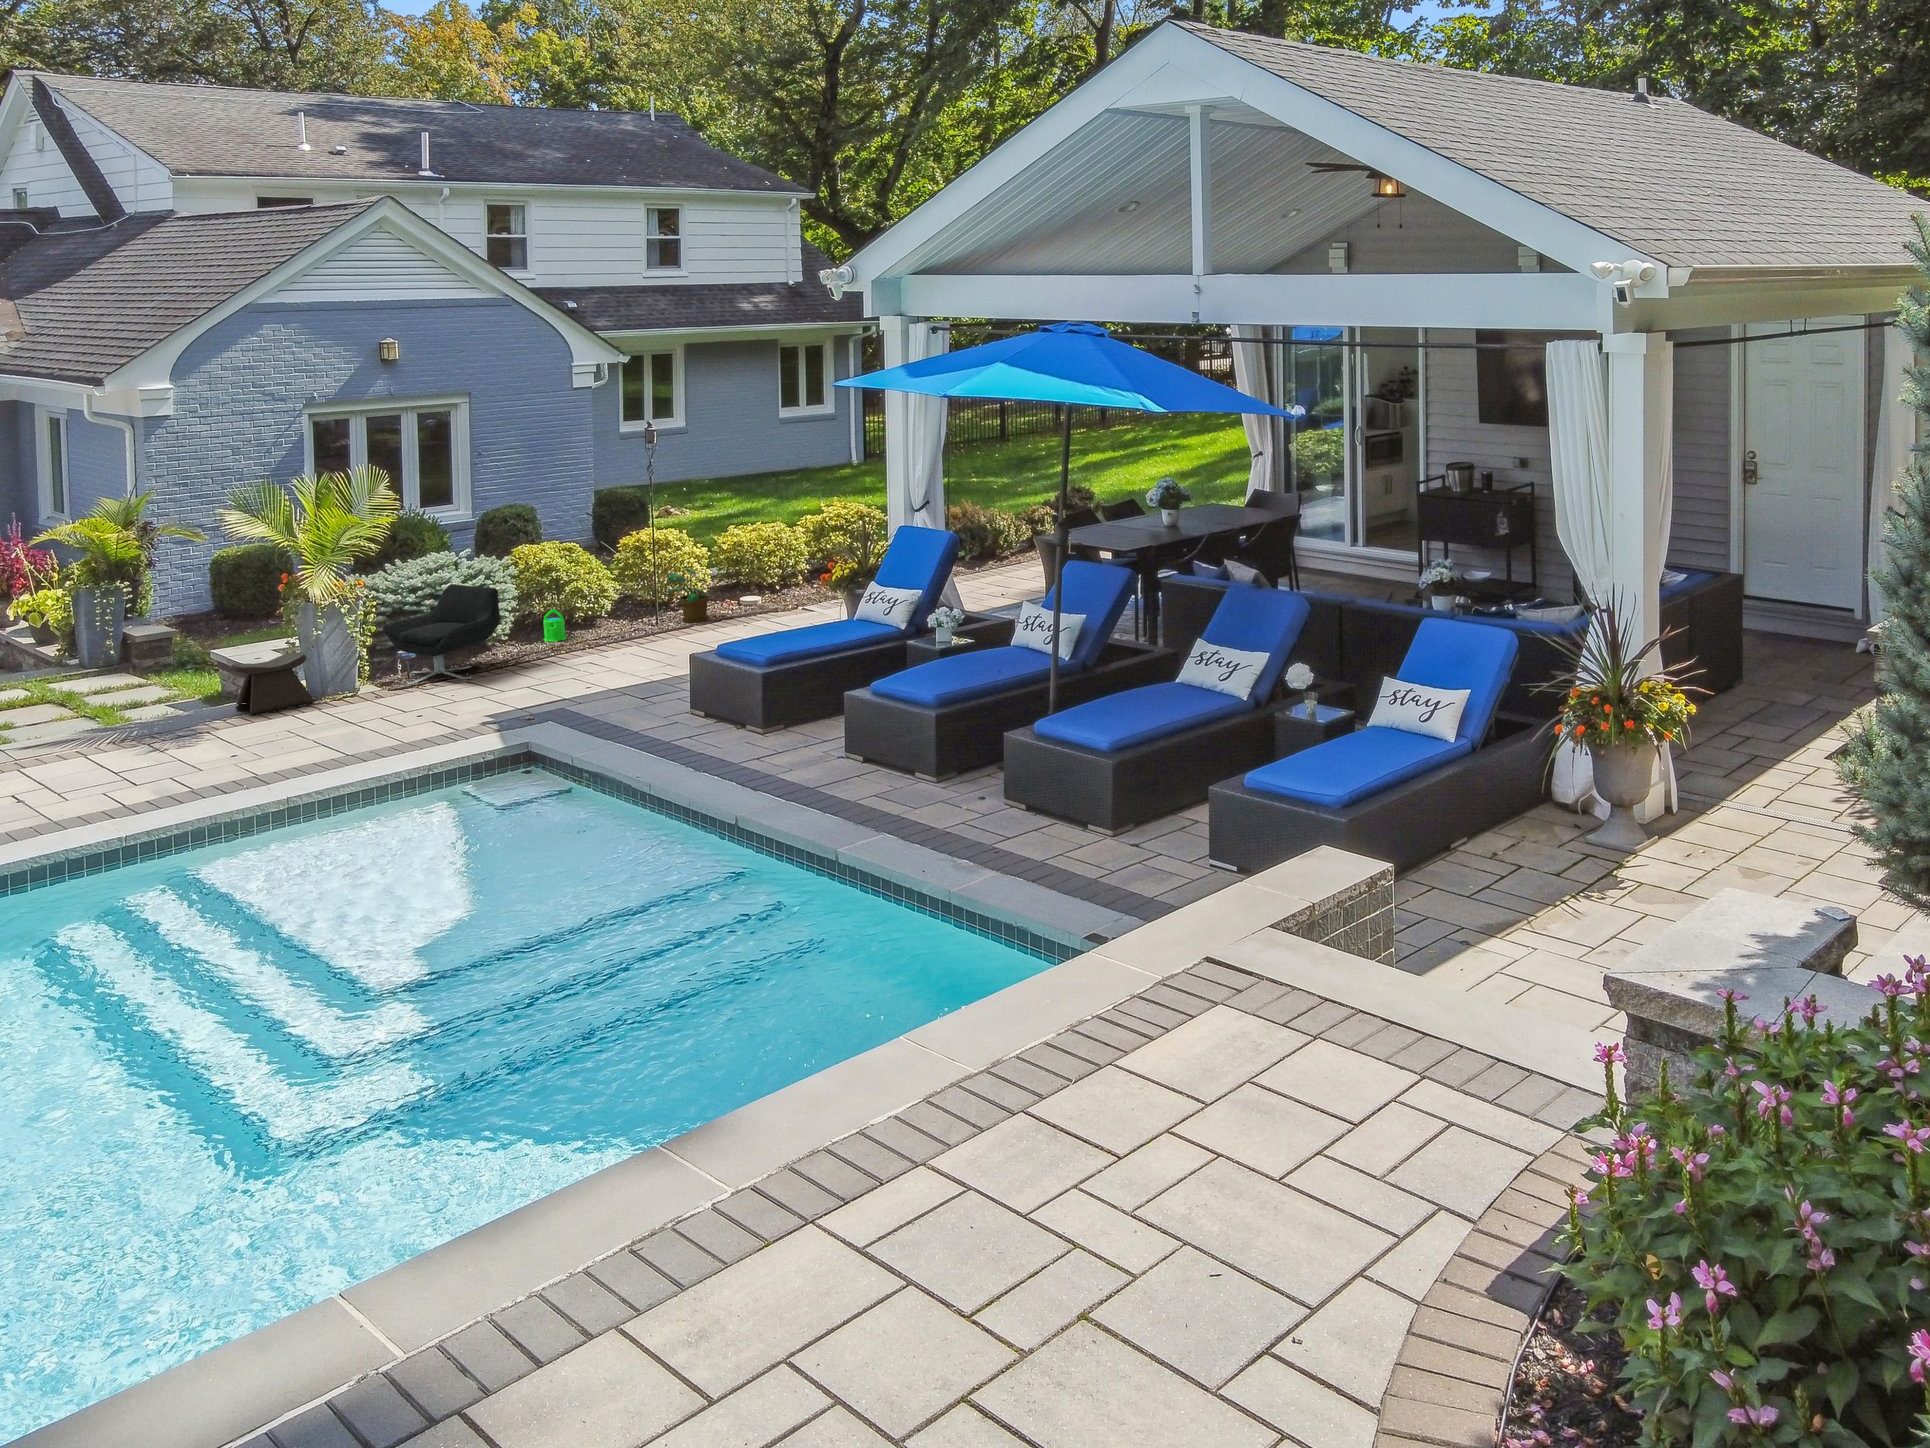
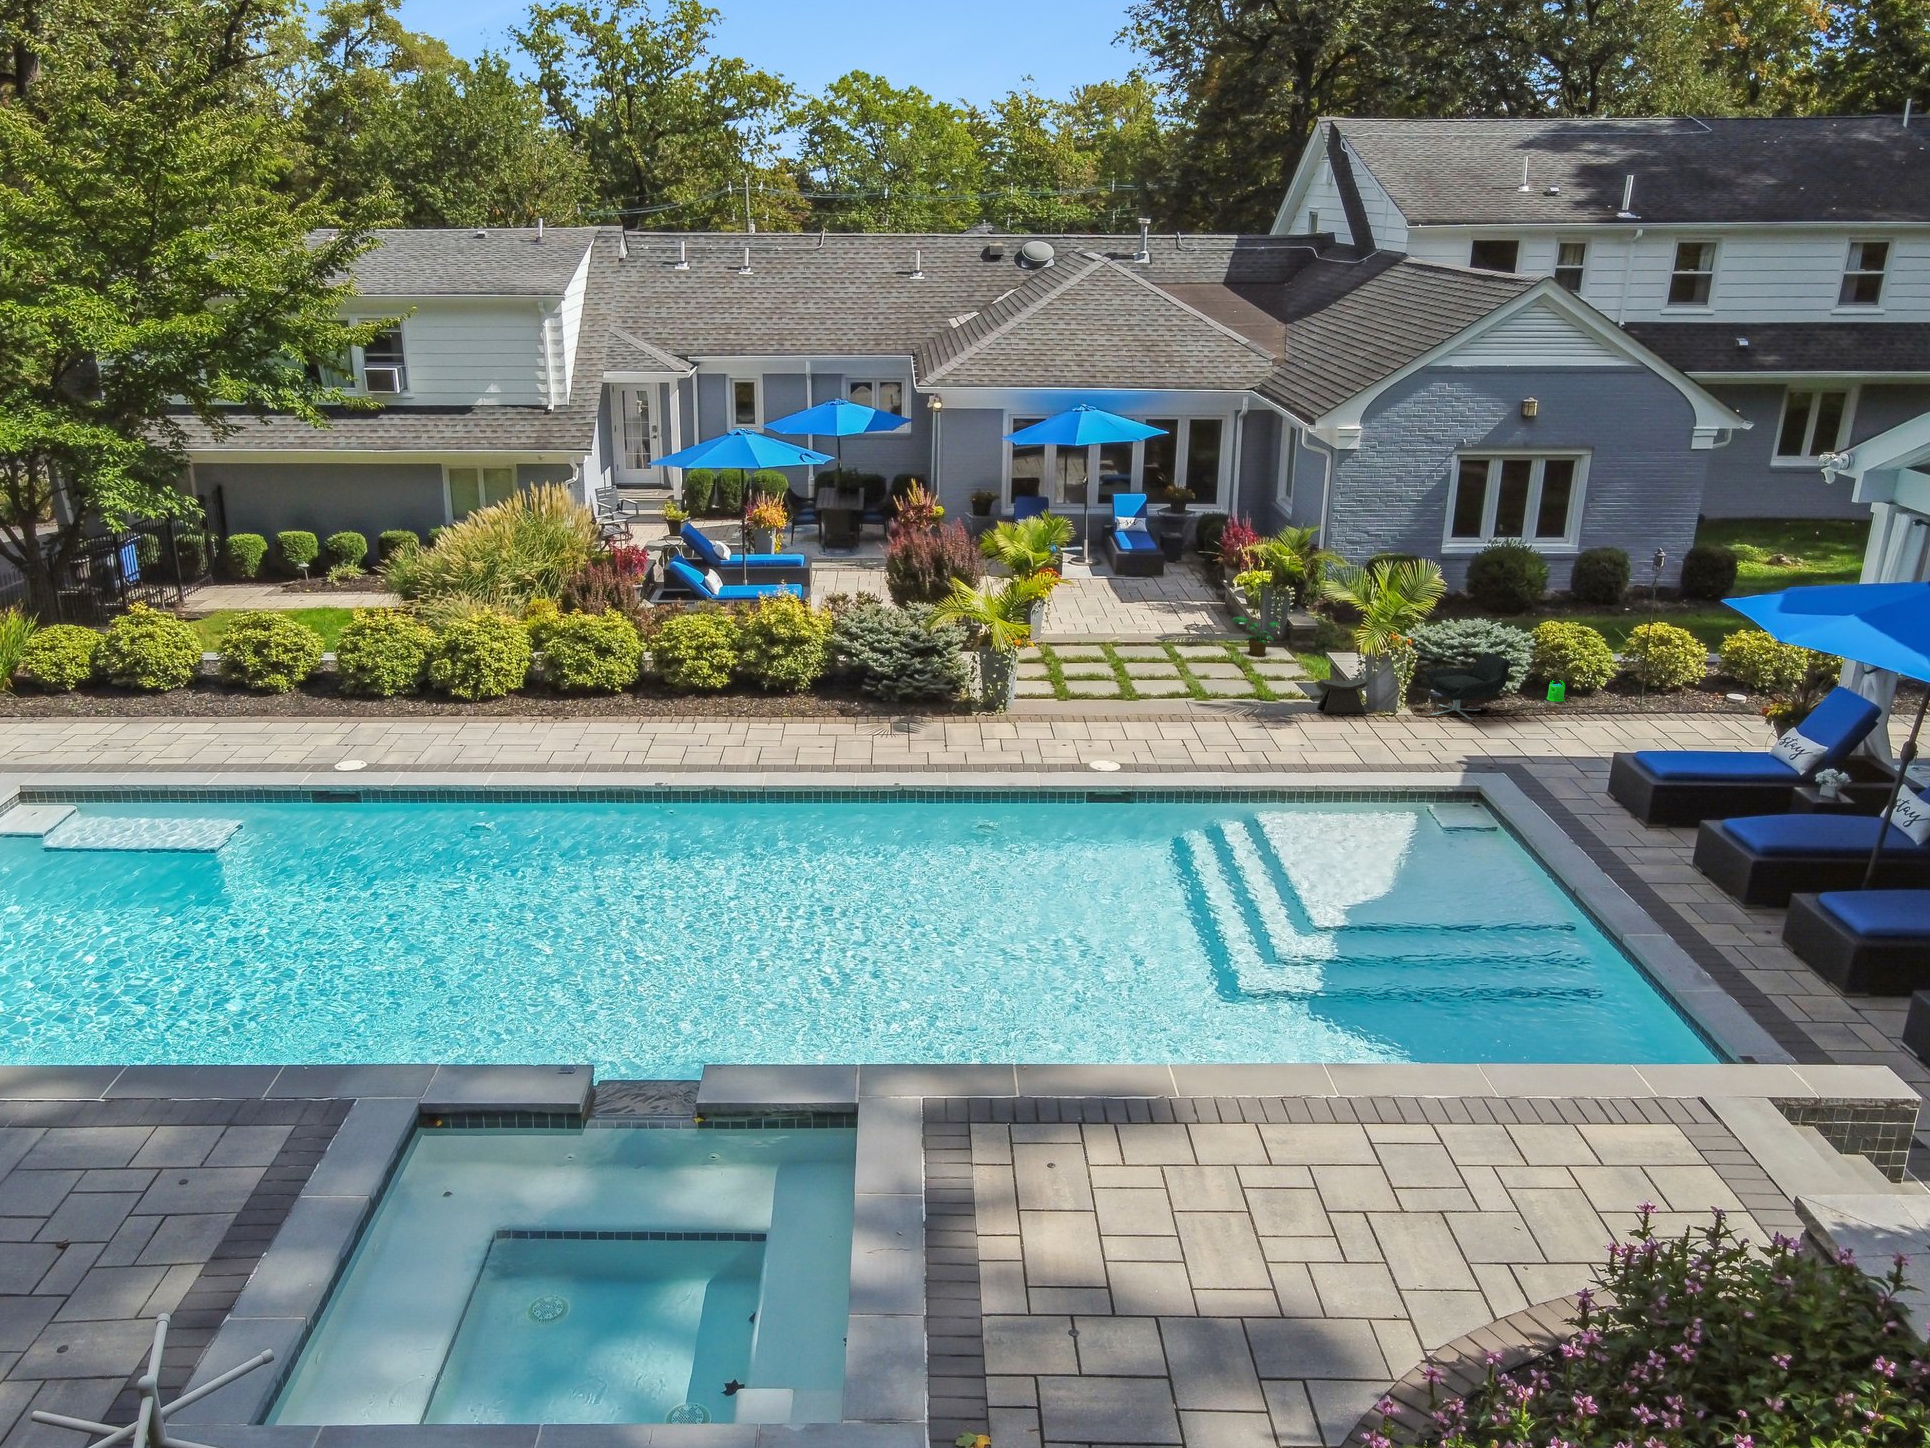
potted plant: present [665,568,711,623] -> present [1231,616,1280,657]

